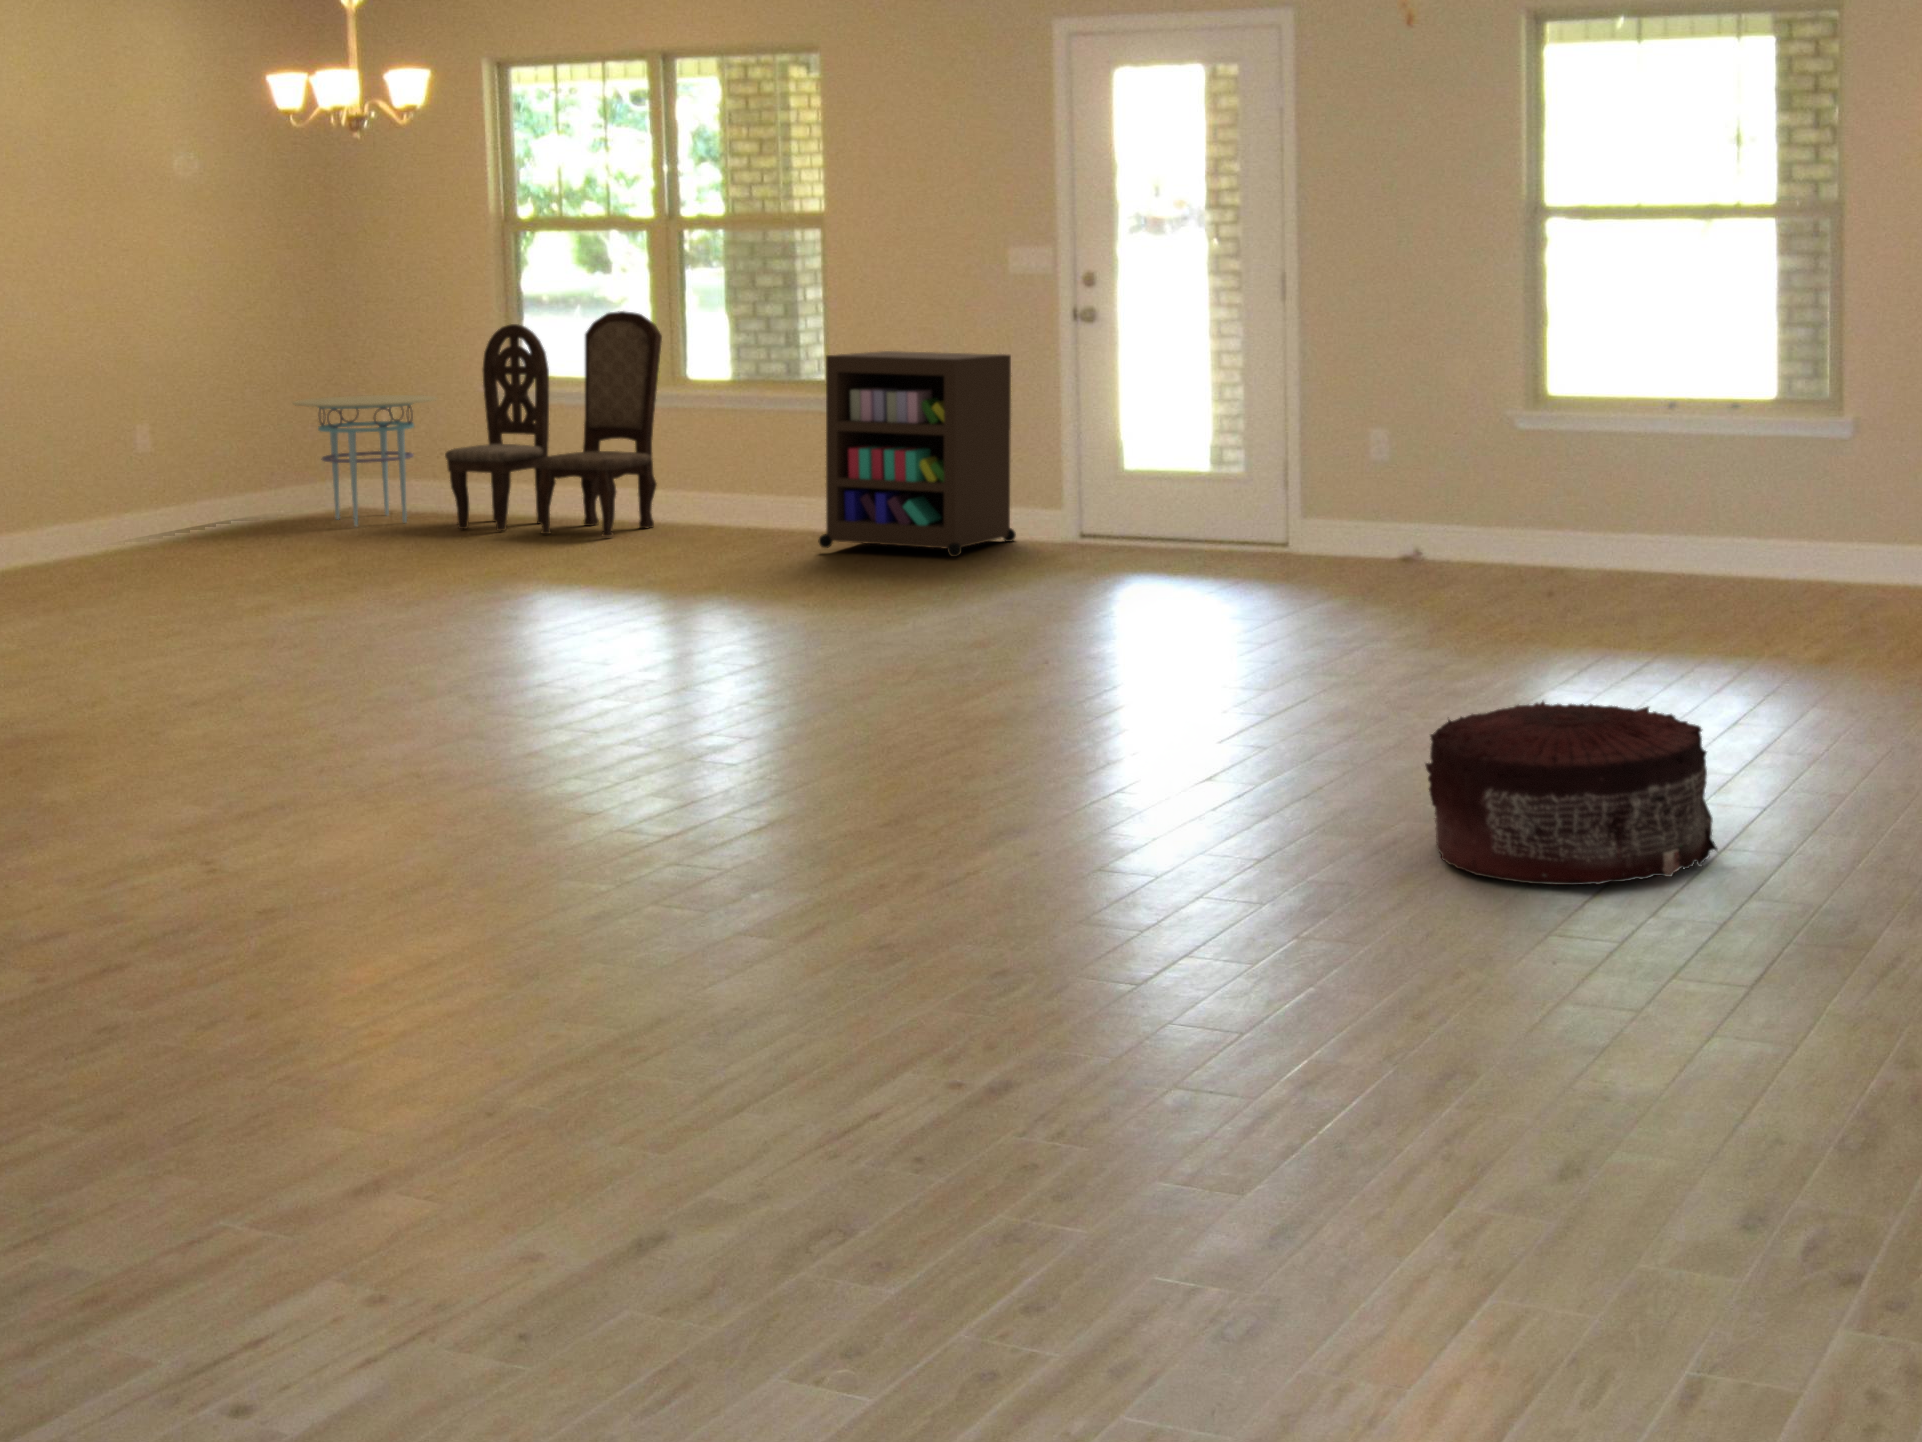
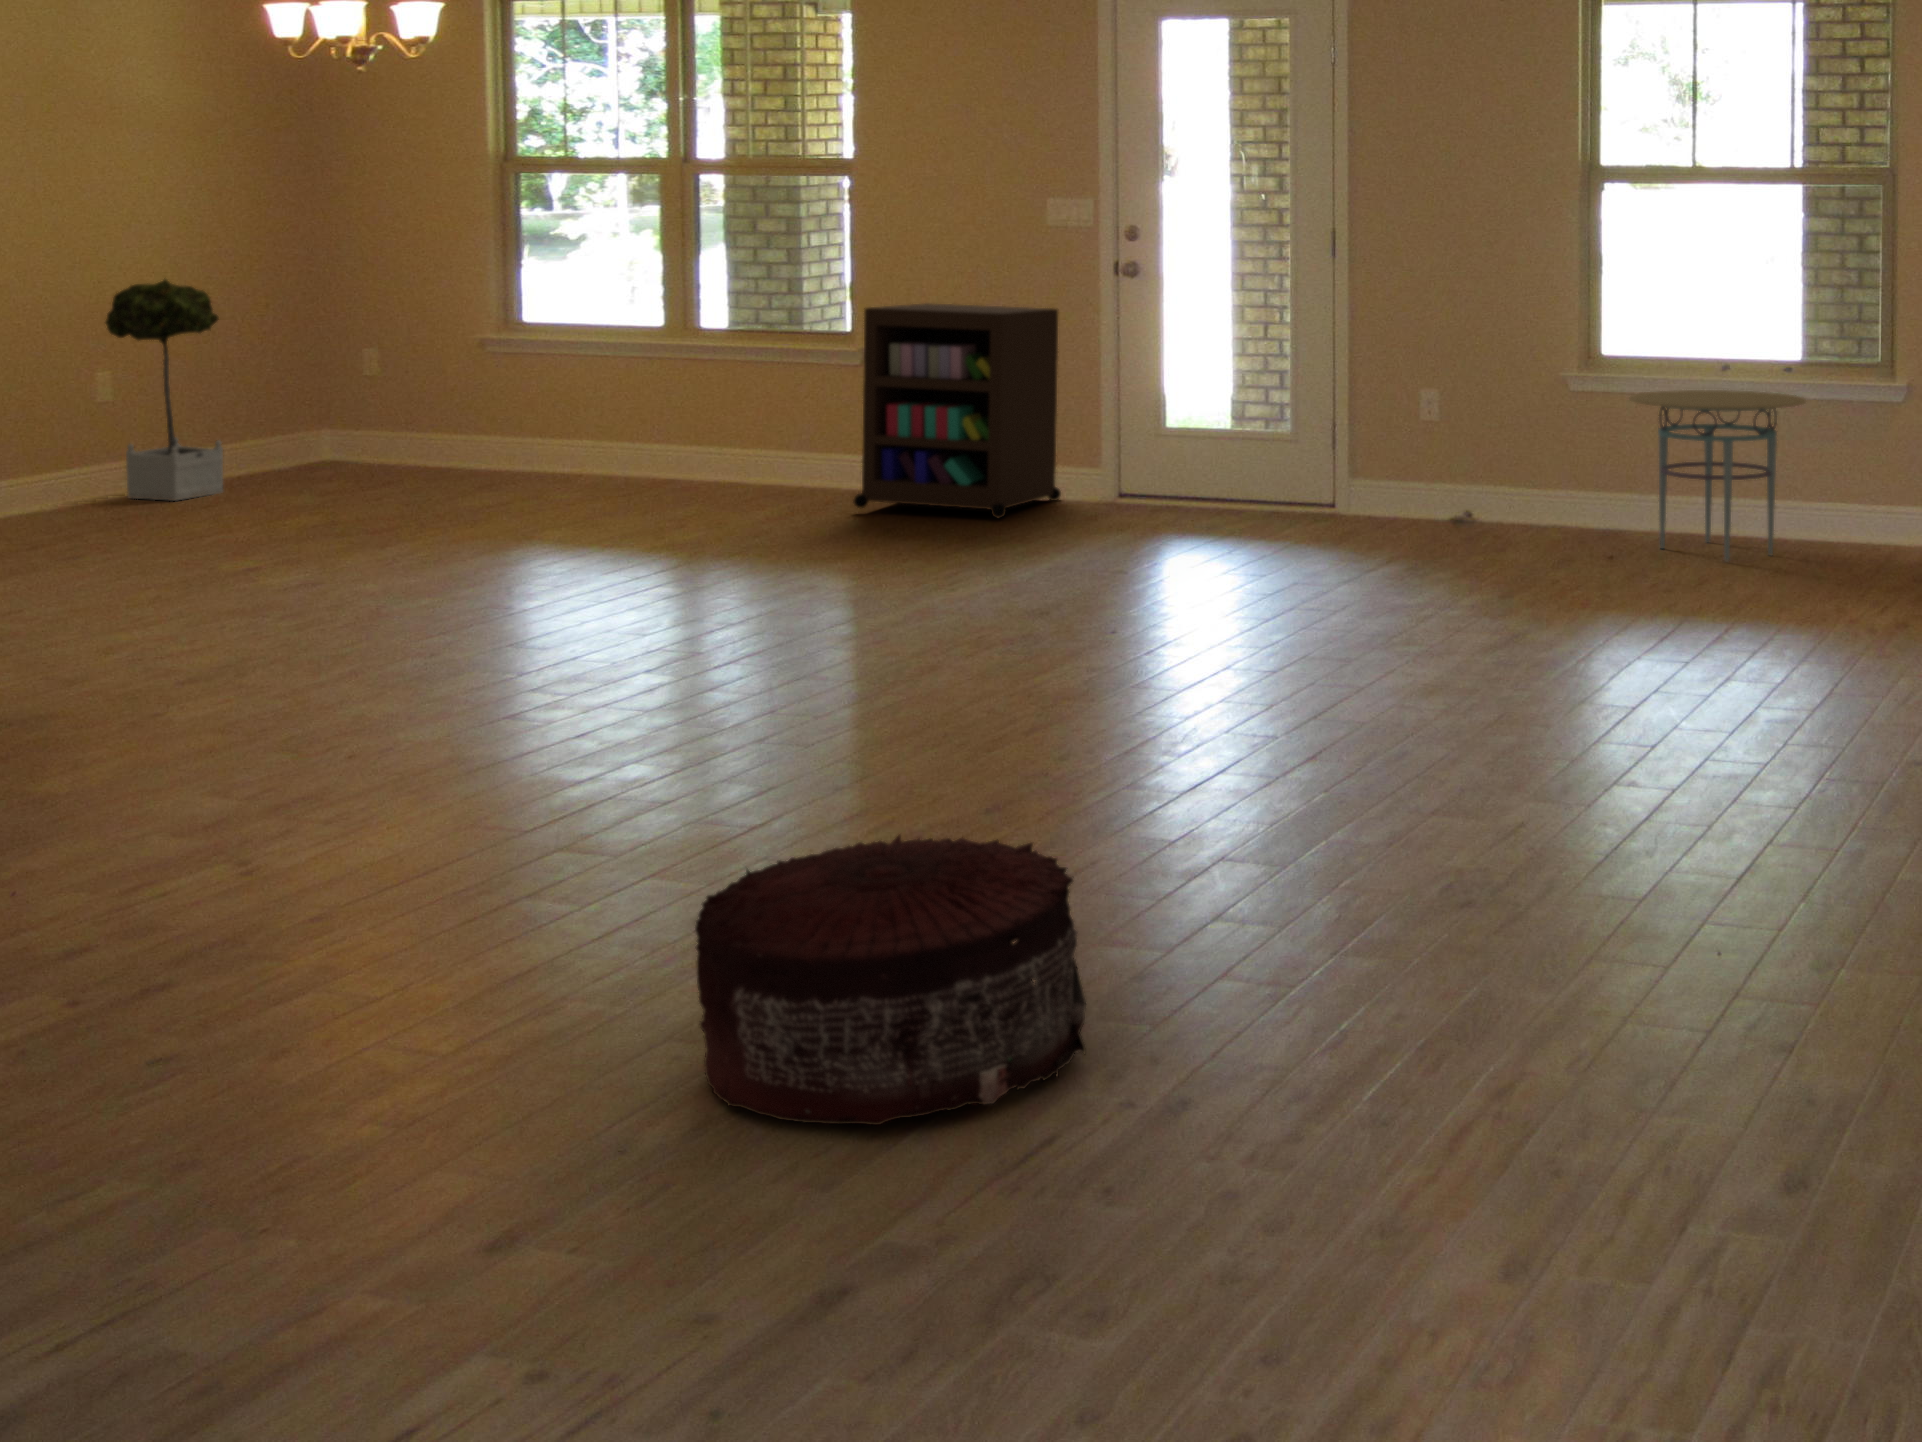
dining chair: present [445,311,662,537] -> none [447,258,687,495]
potted tree: none [142,335,249,542] -> present [105,279,223,501]
side table: present [293,395,437,526] -> present [1629,390,1806,561]
pouf: present [1425,701,1717,885] -> present [695,835,1086,1125]

